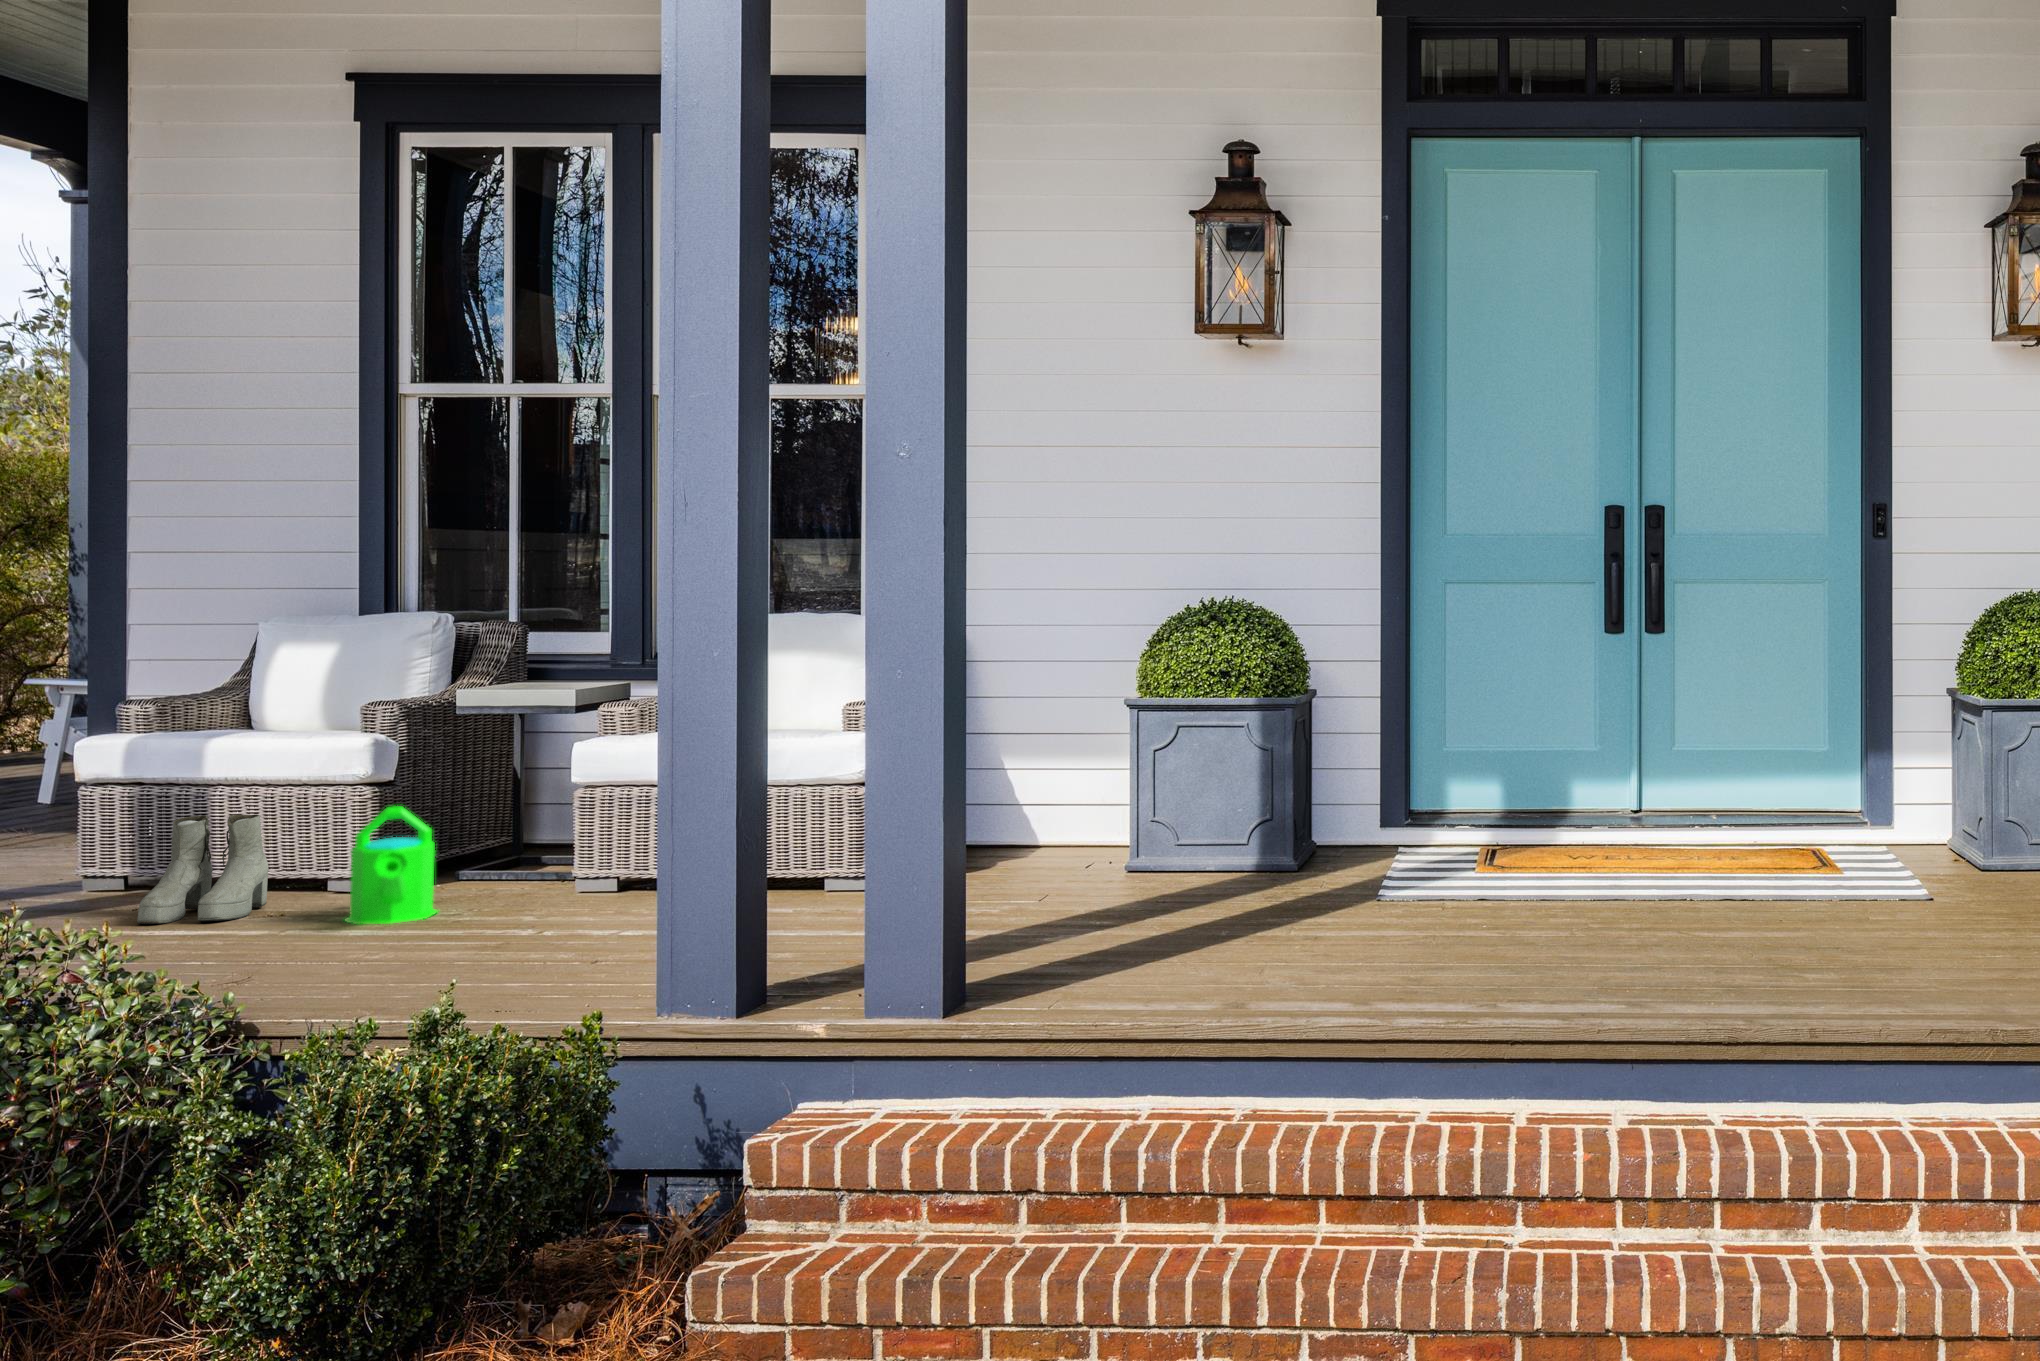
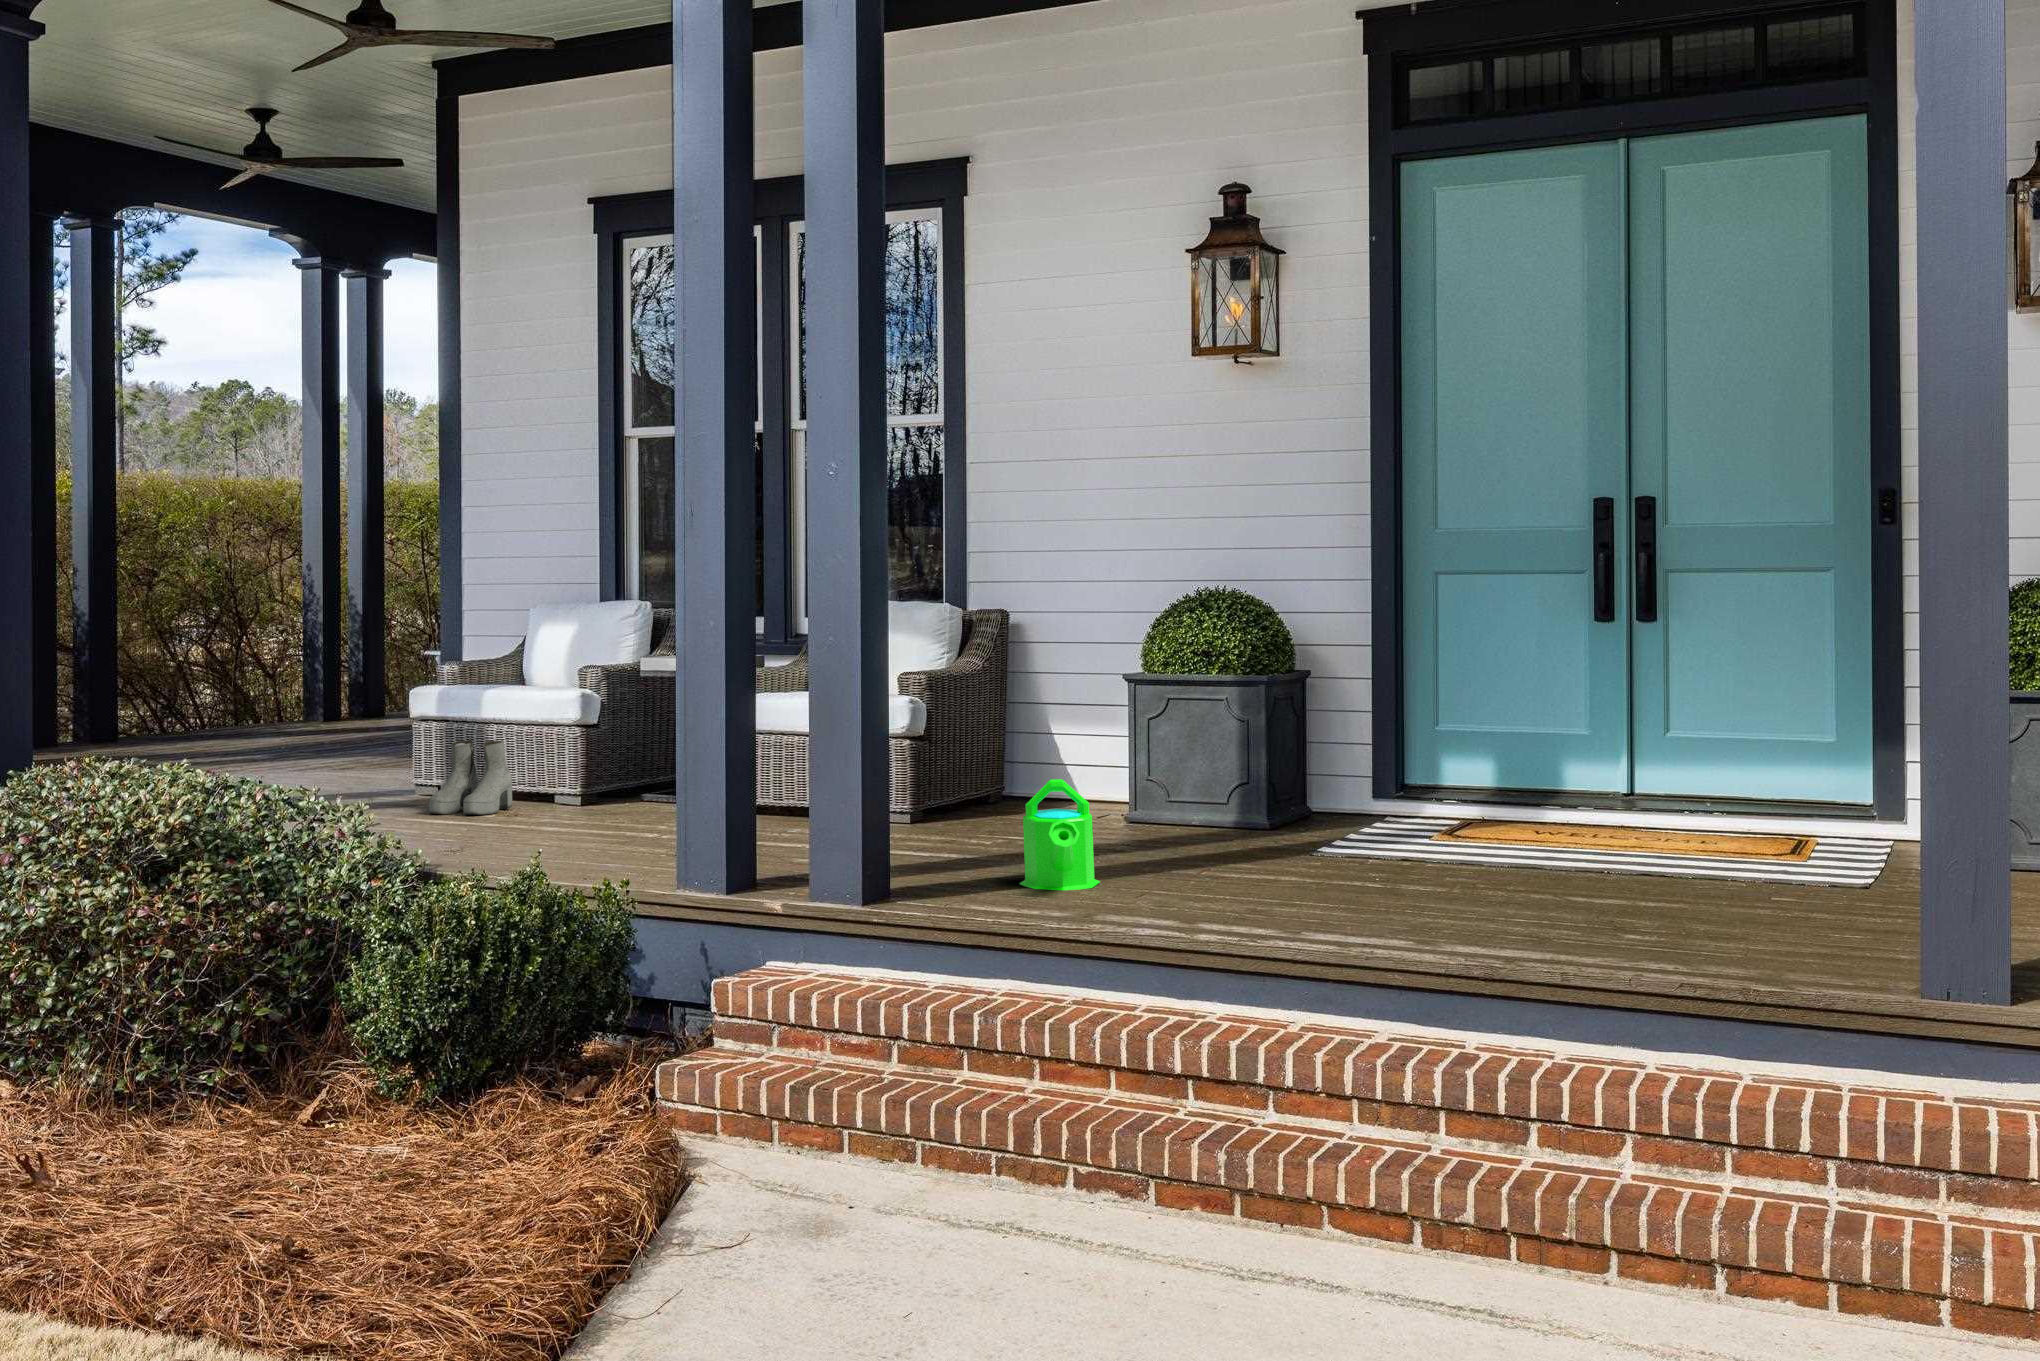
watering can: present [345,806,438,924] -> present [1019,779,1100,890]

